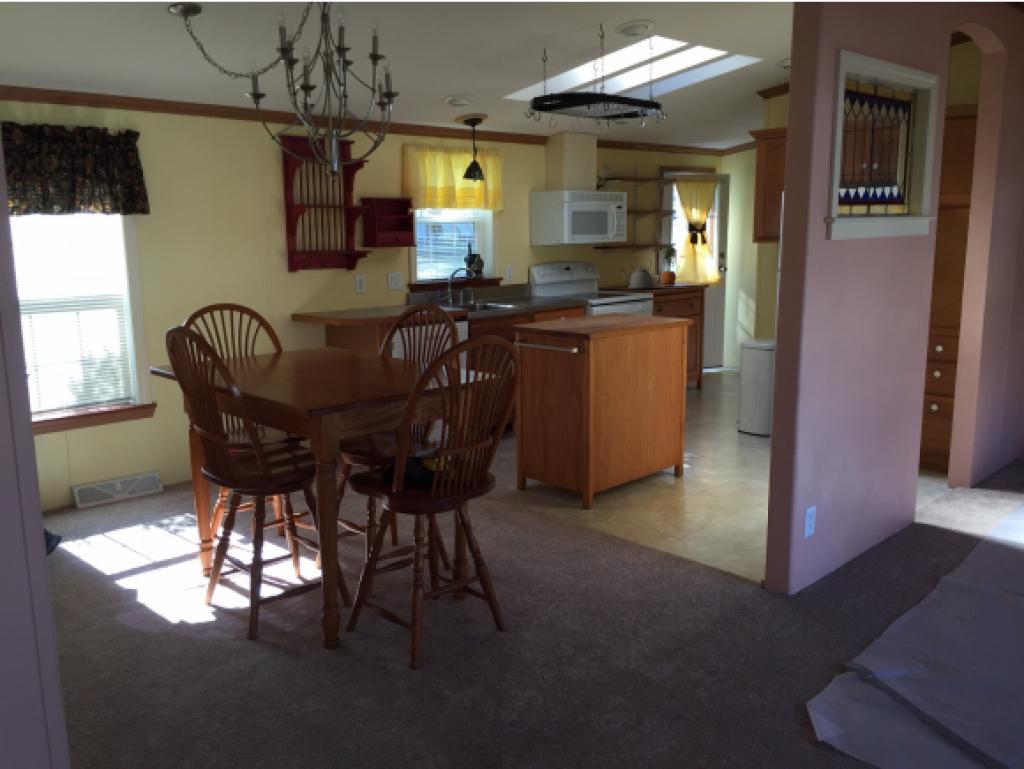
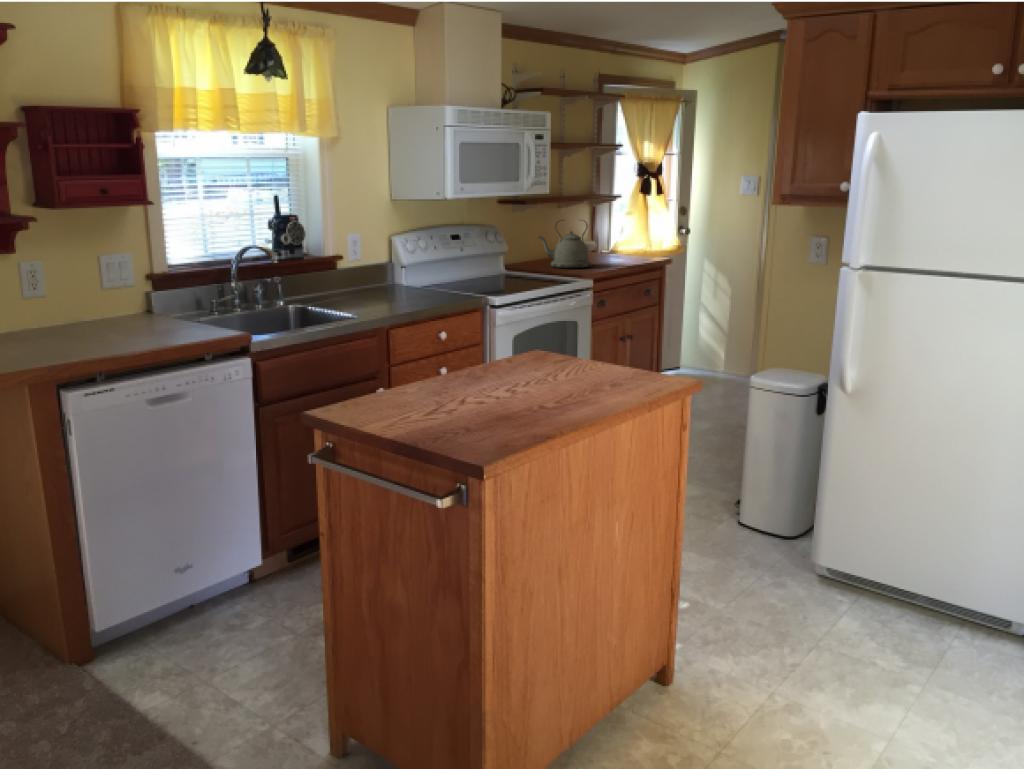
potted plant: present [661,246,677,287] -> none [598,198,625,262]

